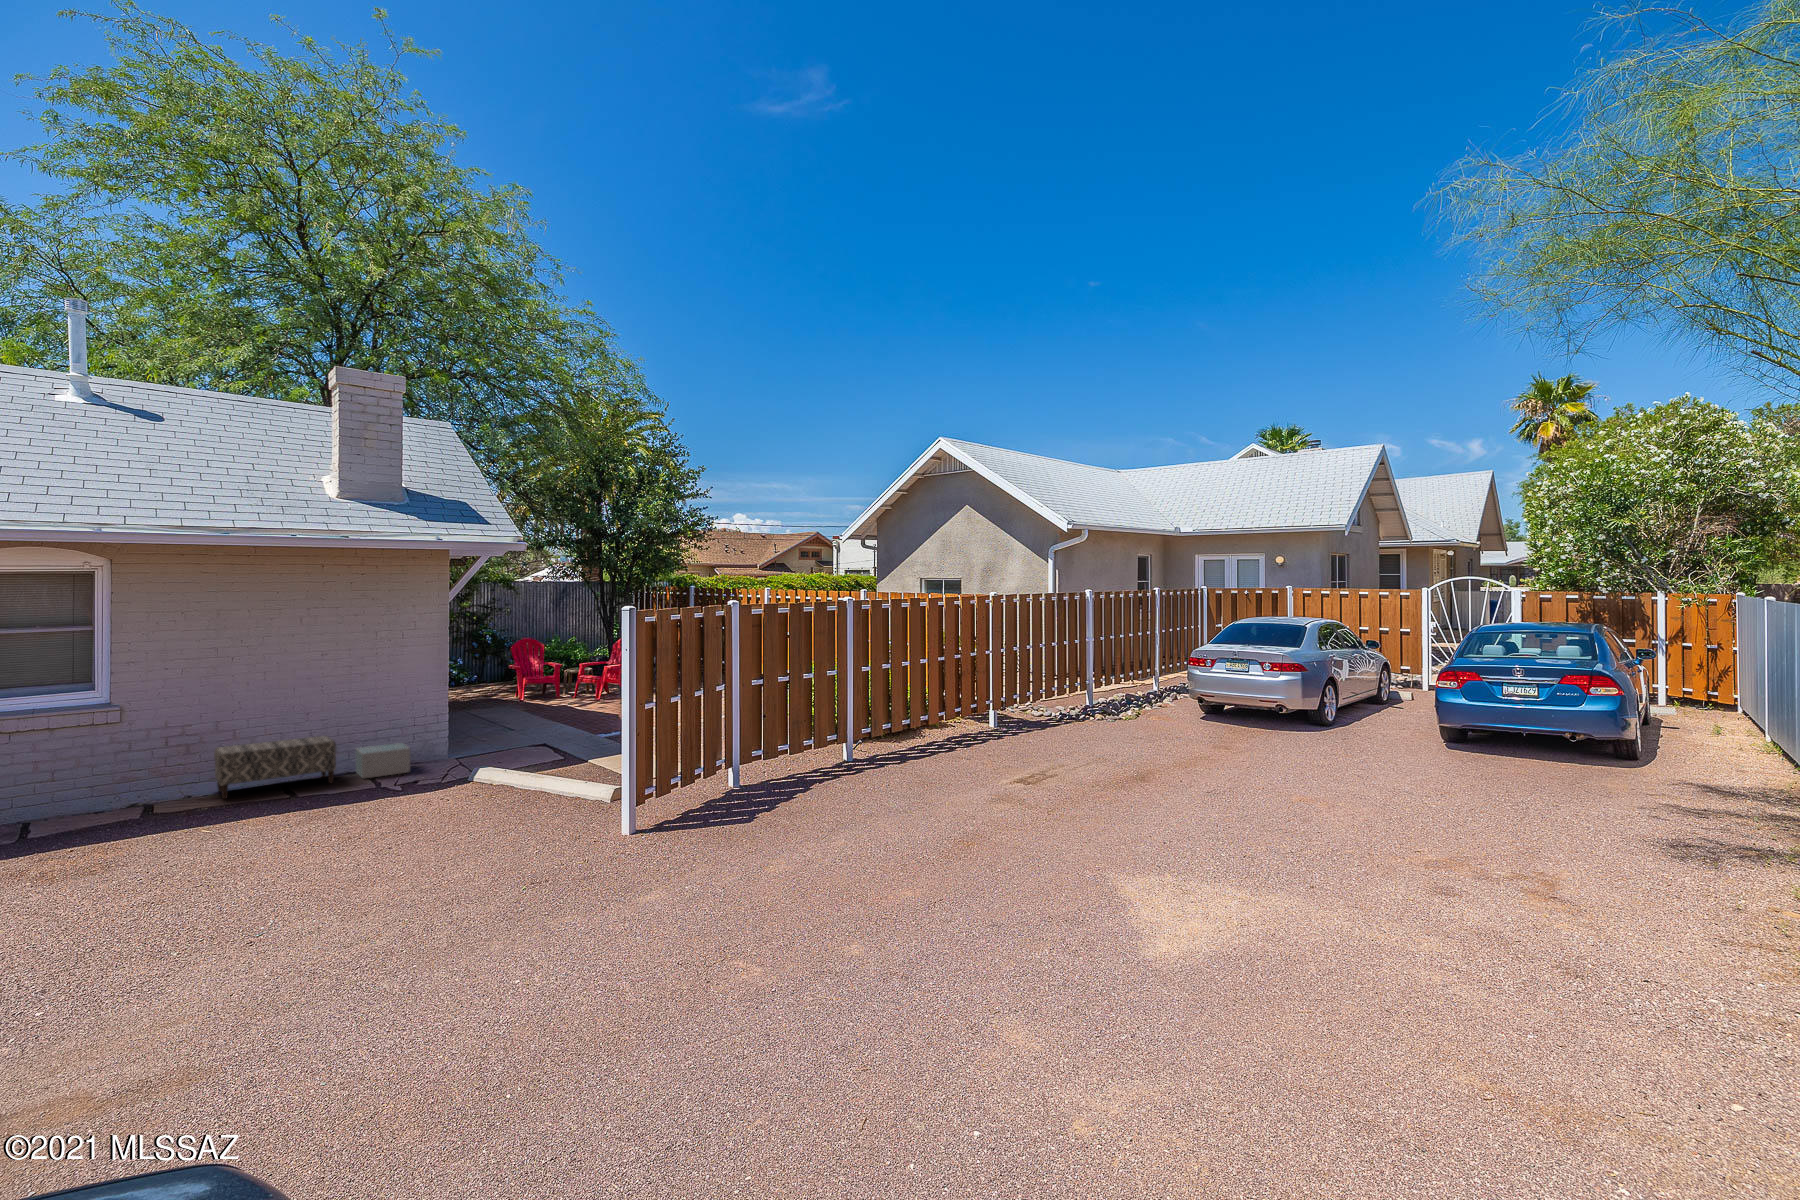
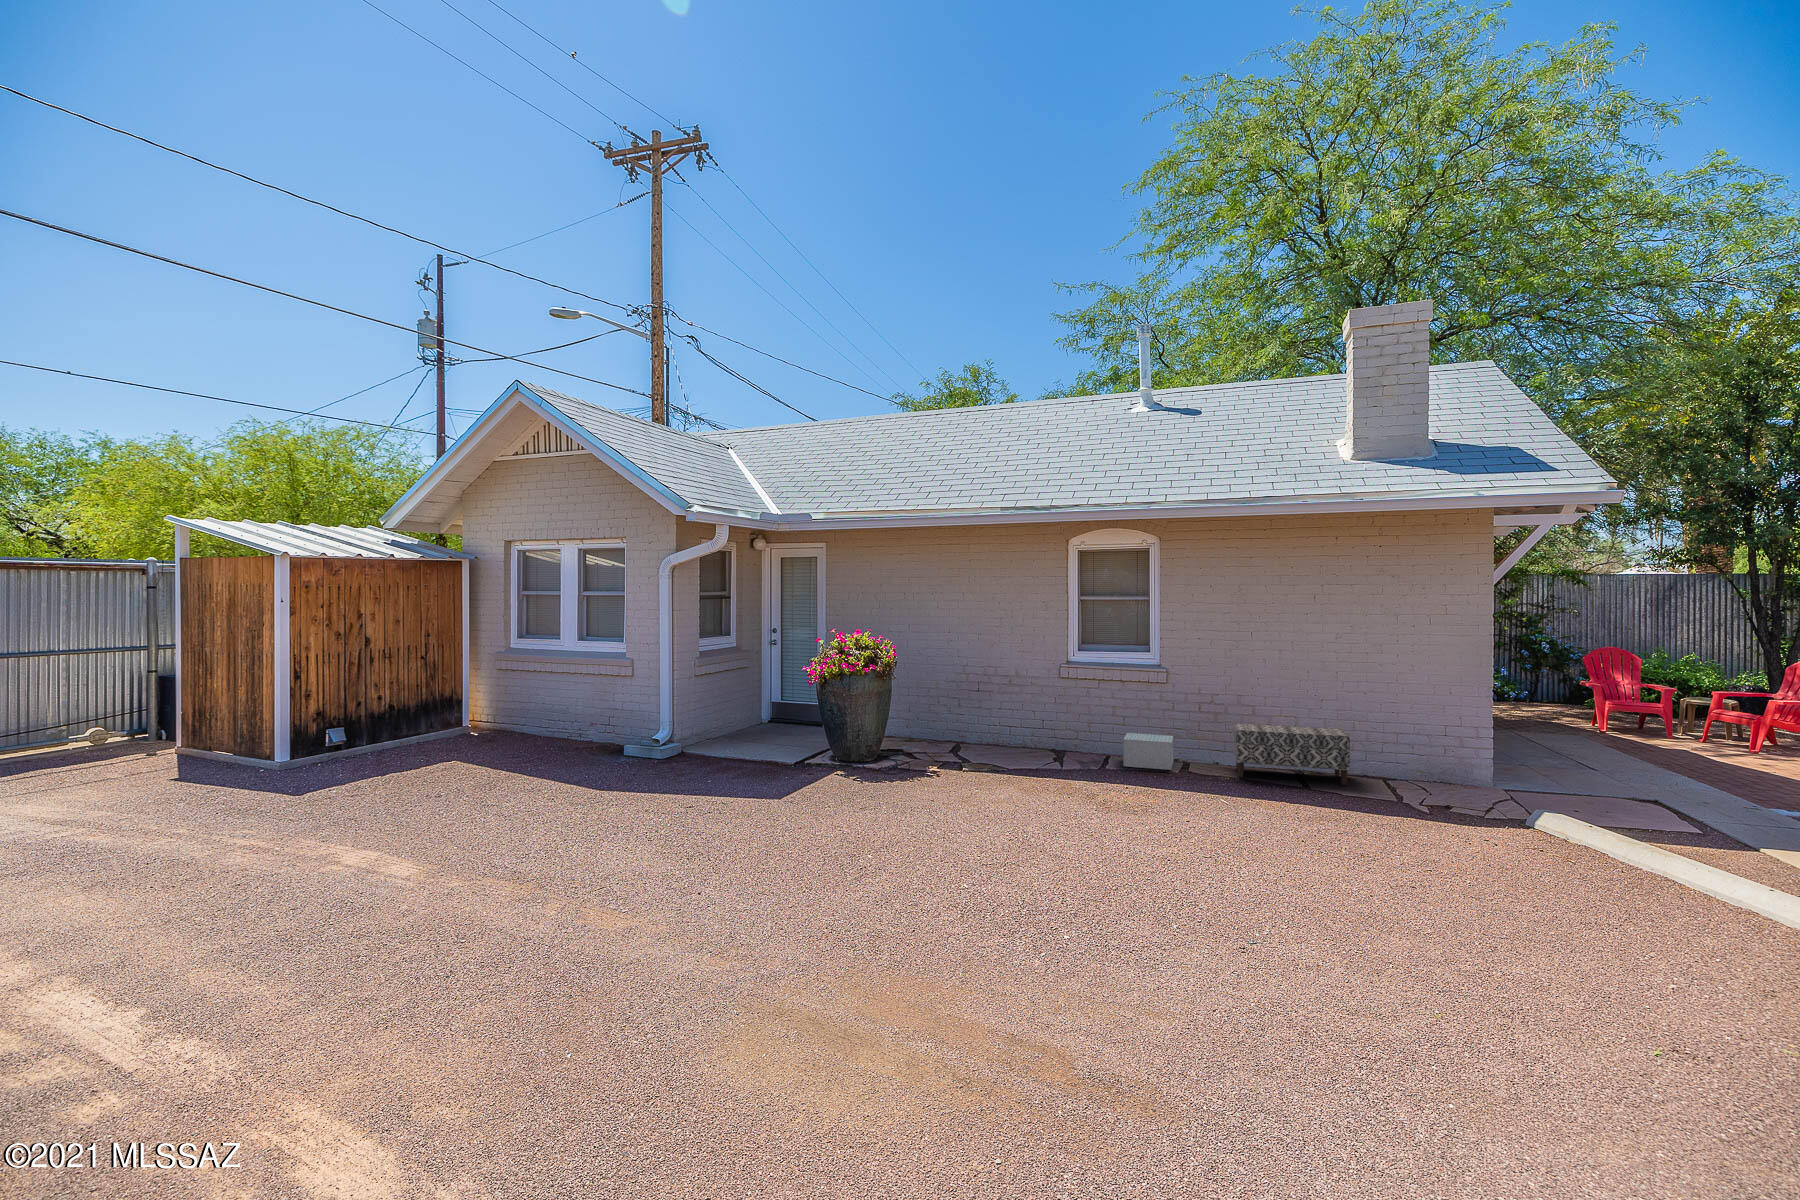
storage box: present [356,743,410,778] -> present [1123,733,1173,770]

